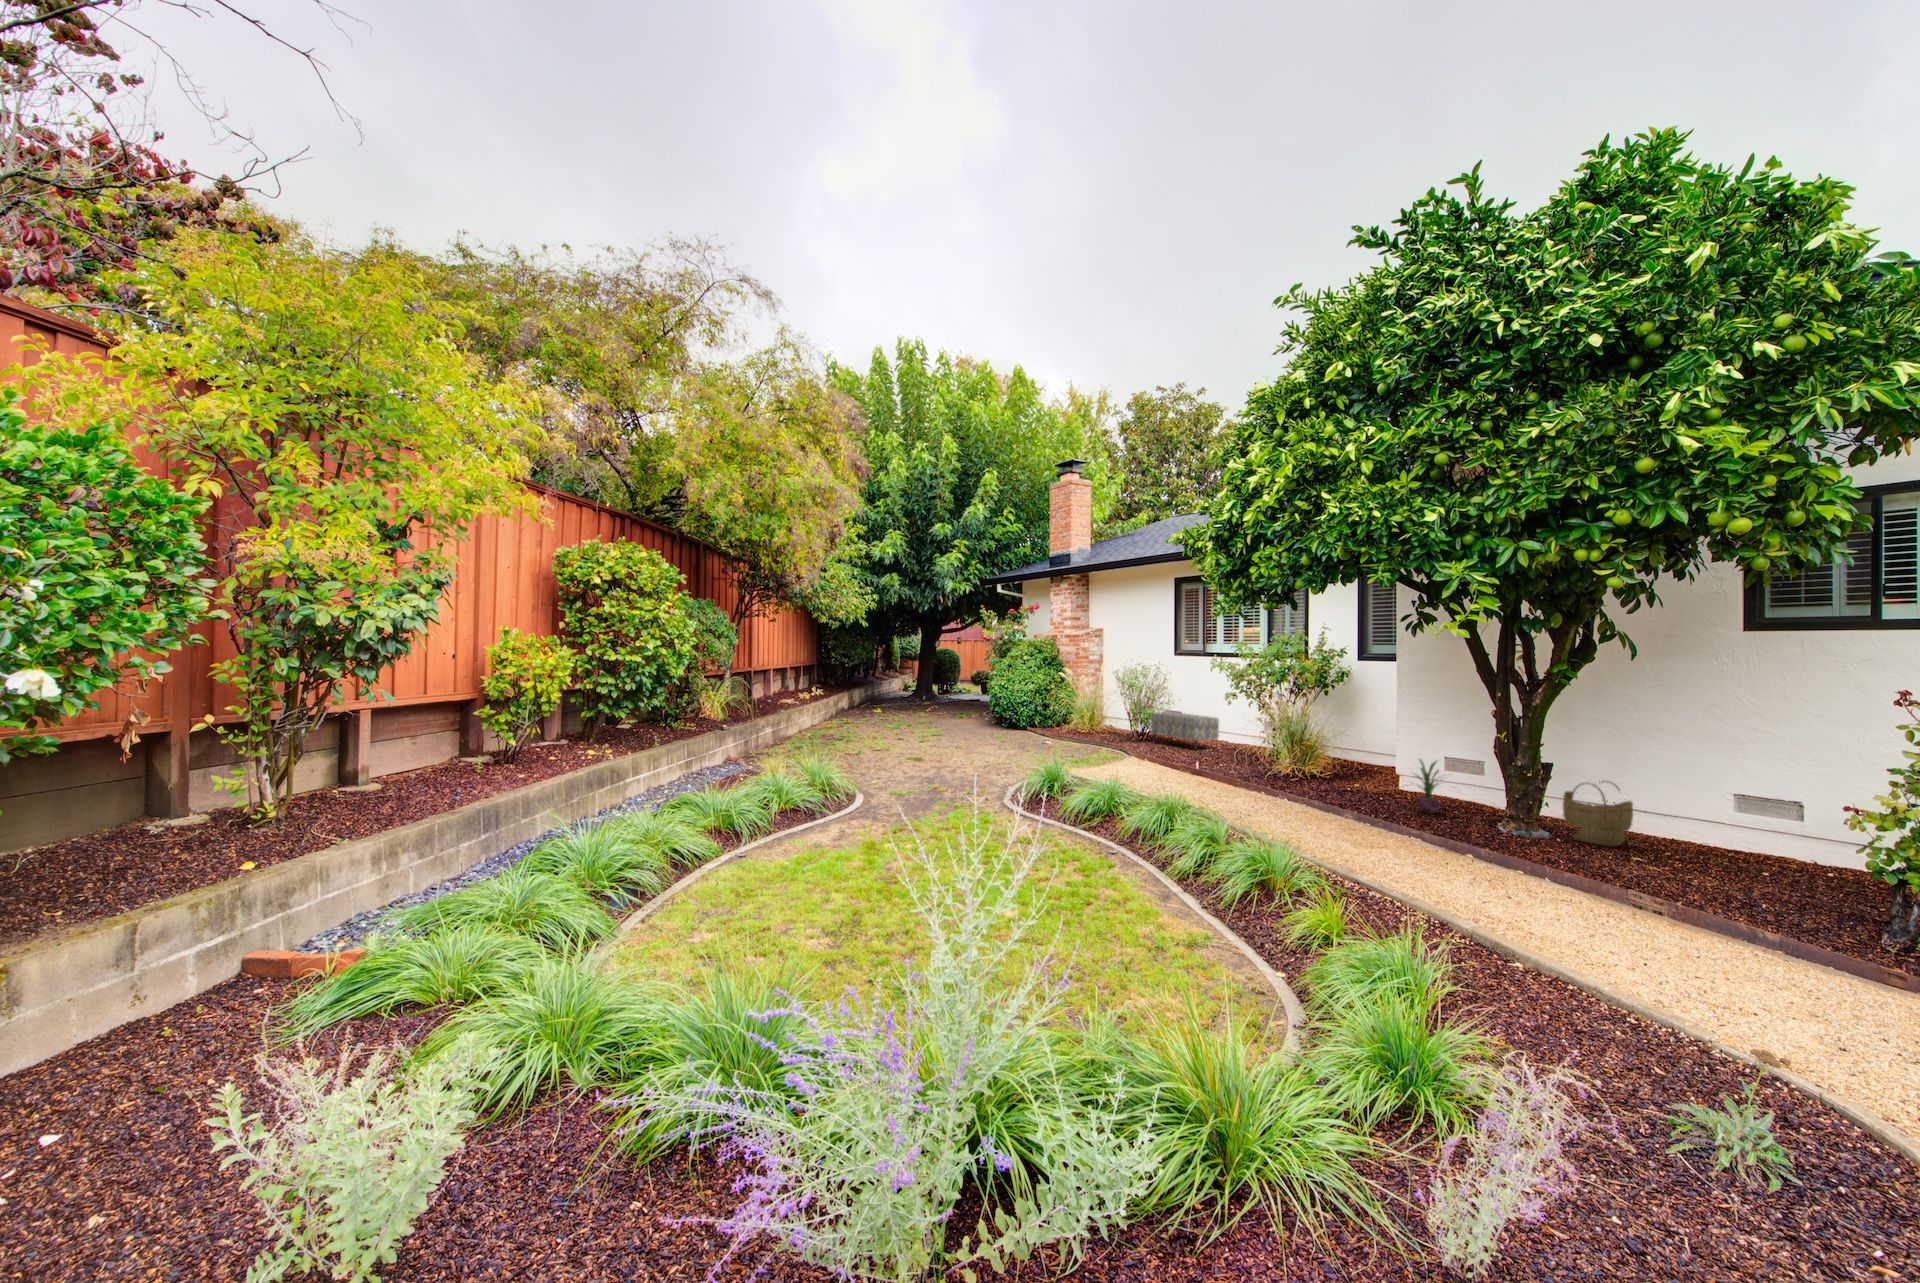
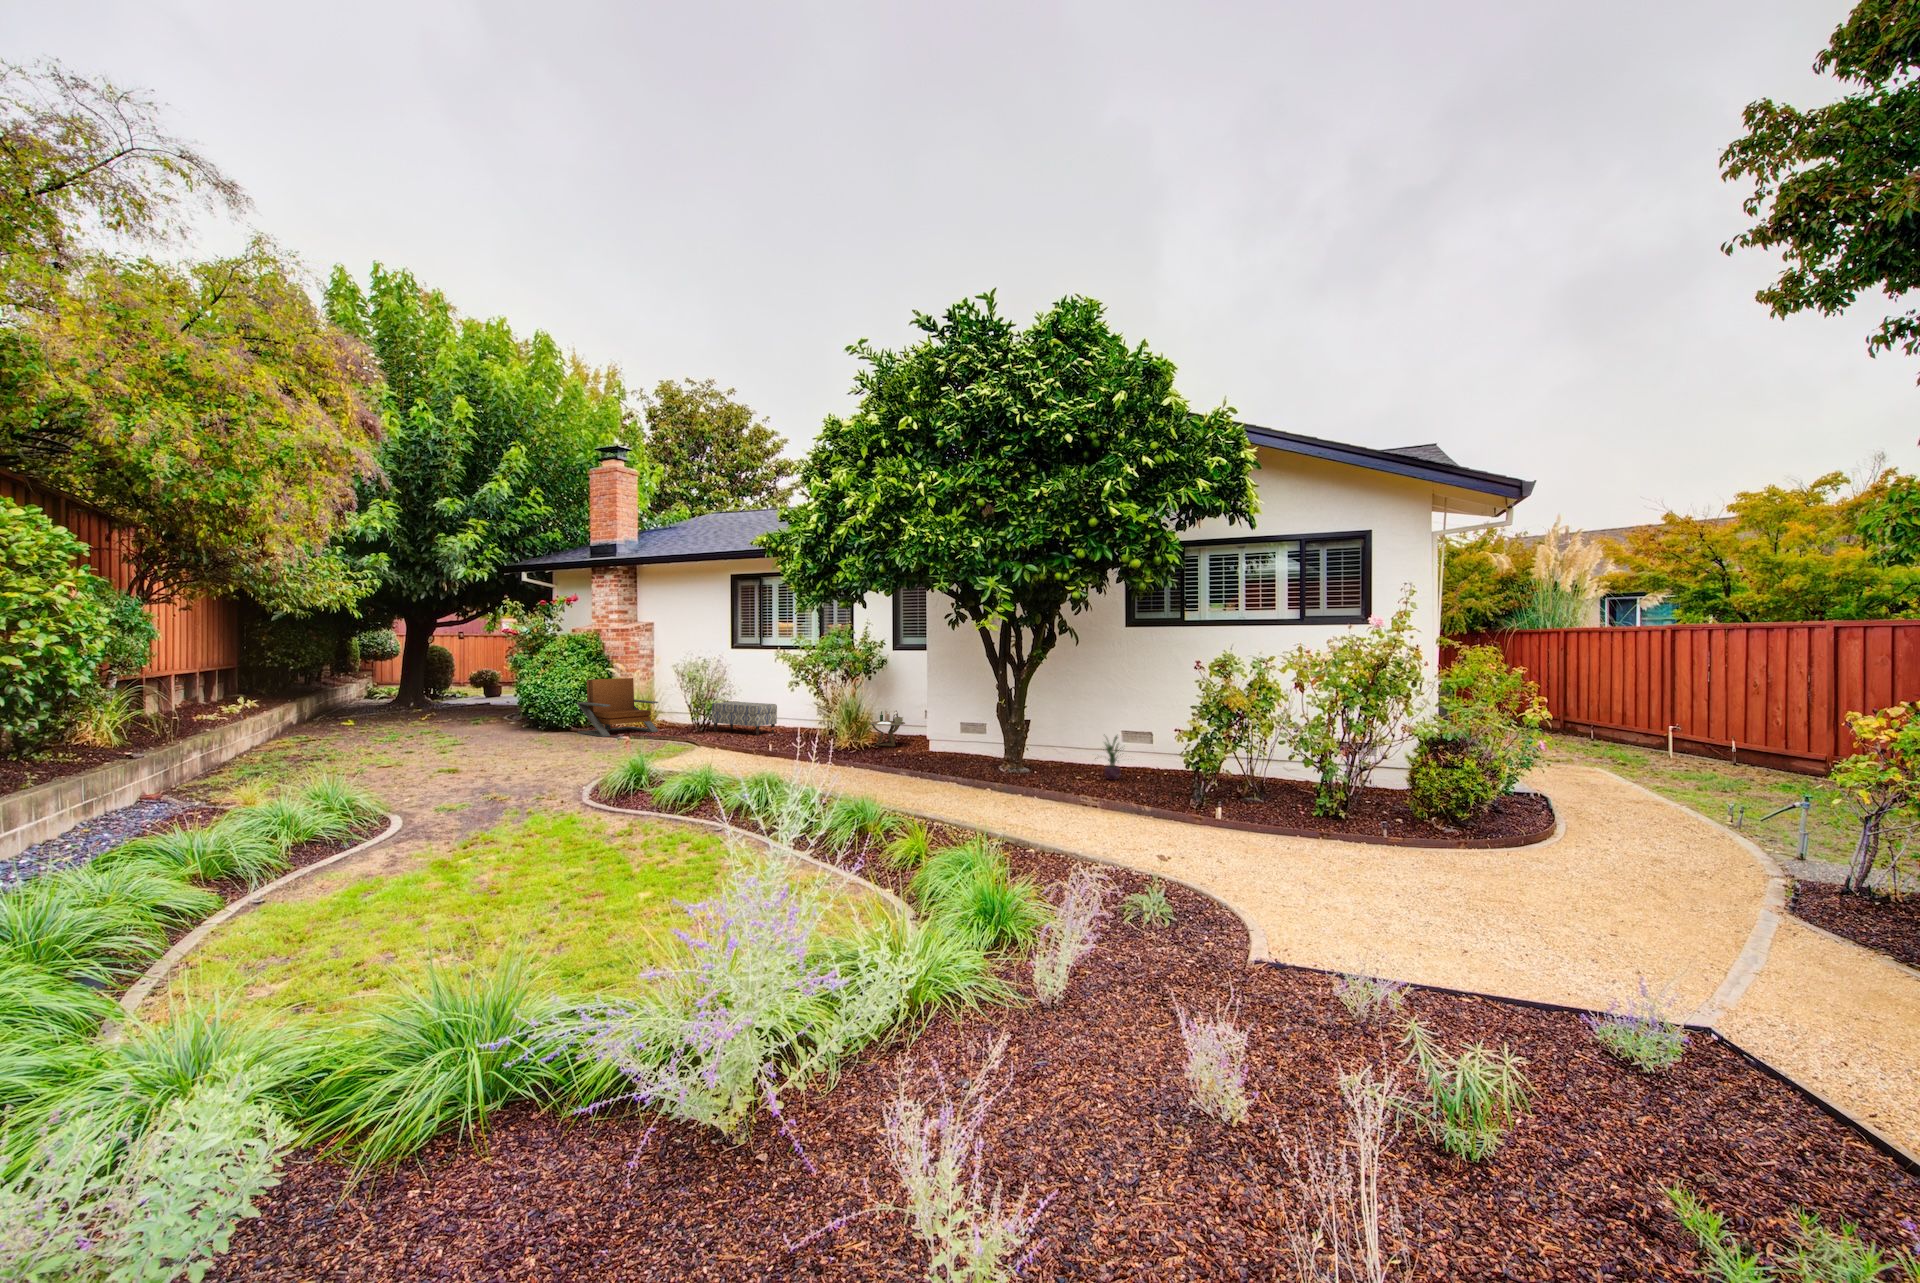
lounge chair: none [1027,683,1099,739] -> present [577,678,658,737]
side table: none [1324,734,1372,779] -> present [871,711,905,746]
decorative plant: present [1412,759,1443,814] -> present [1095,736,1121,780]
woven basket: present [1563,781,1633,847] -> none [1035,729,1072,773]

